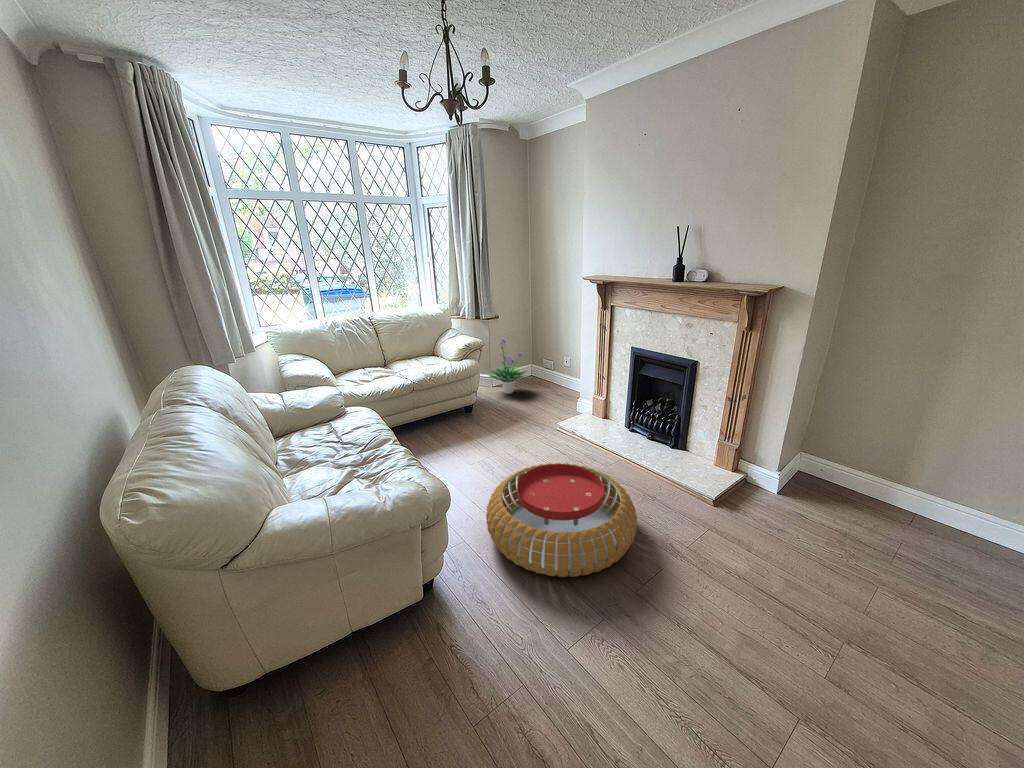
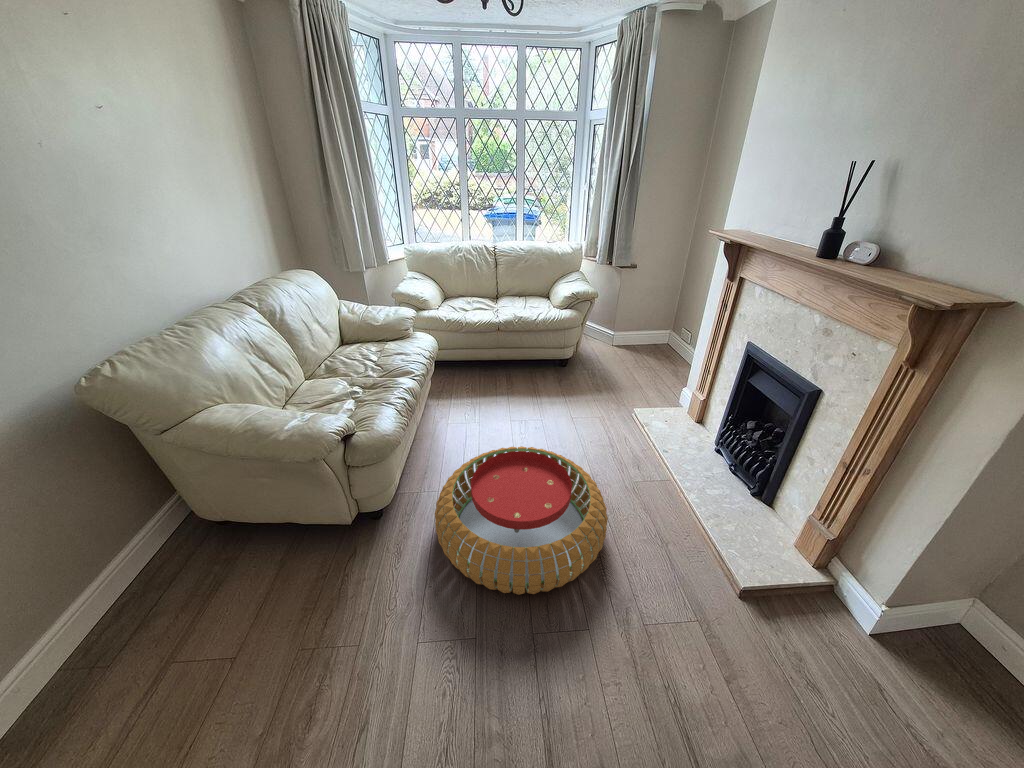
potted plant: present [489,338,526,394] -> none [602,291,653,357]

